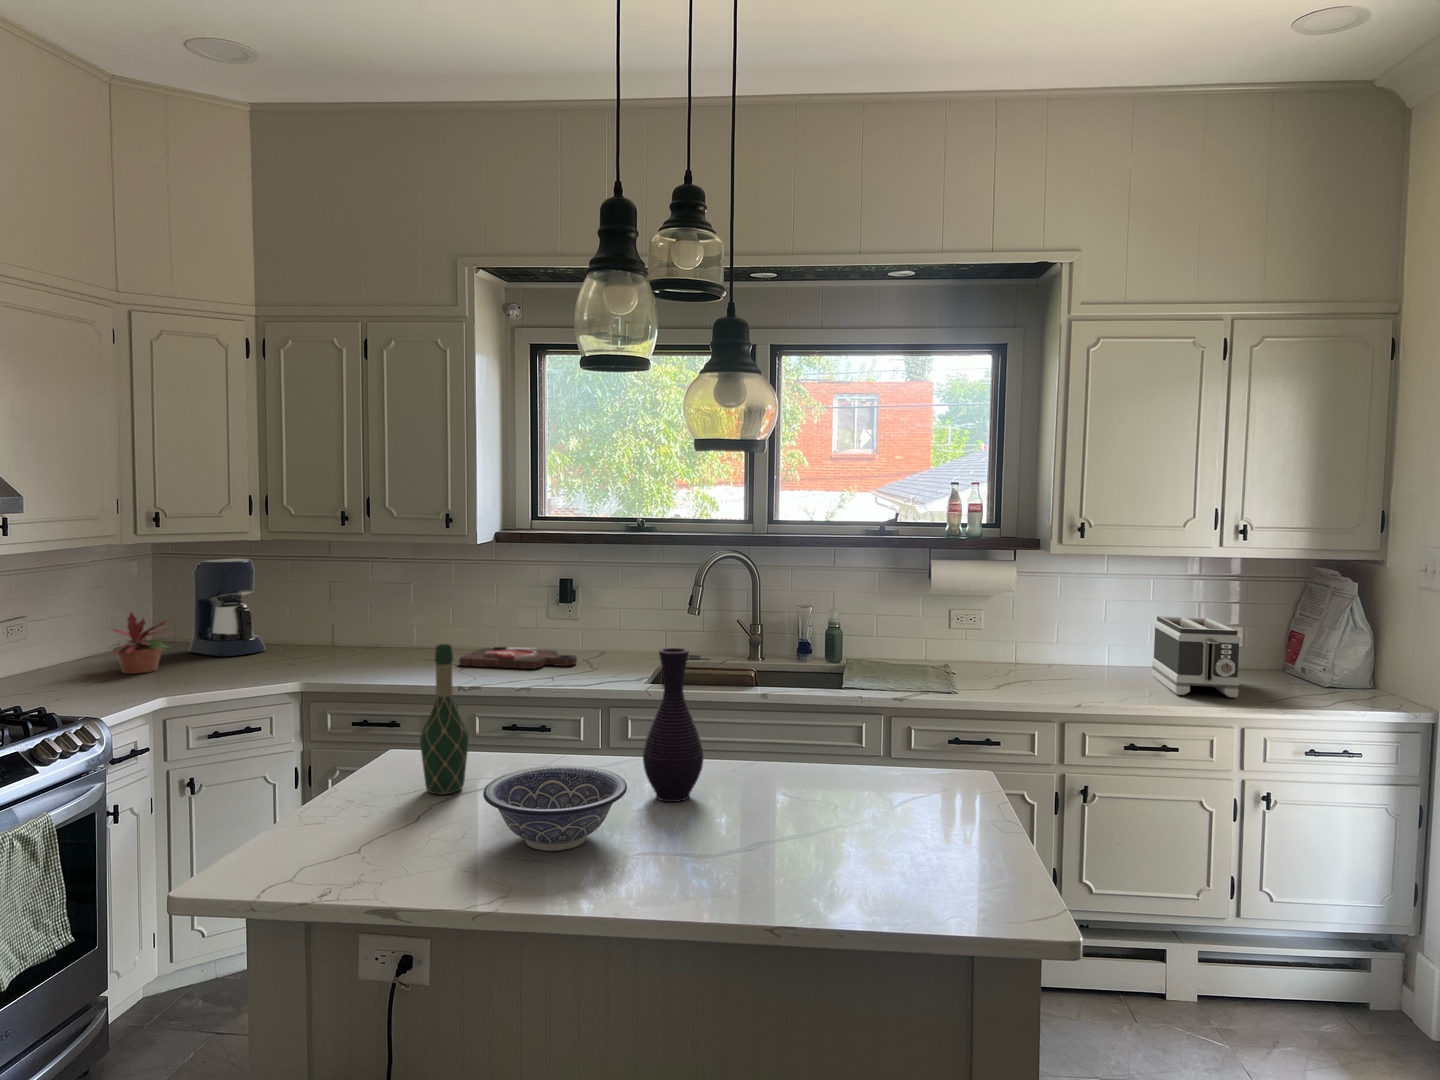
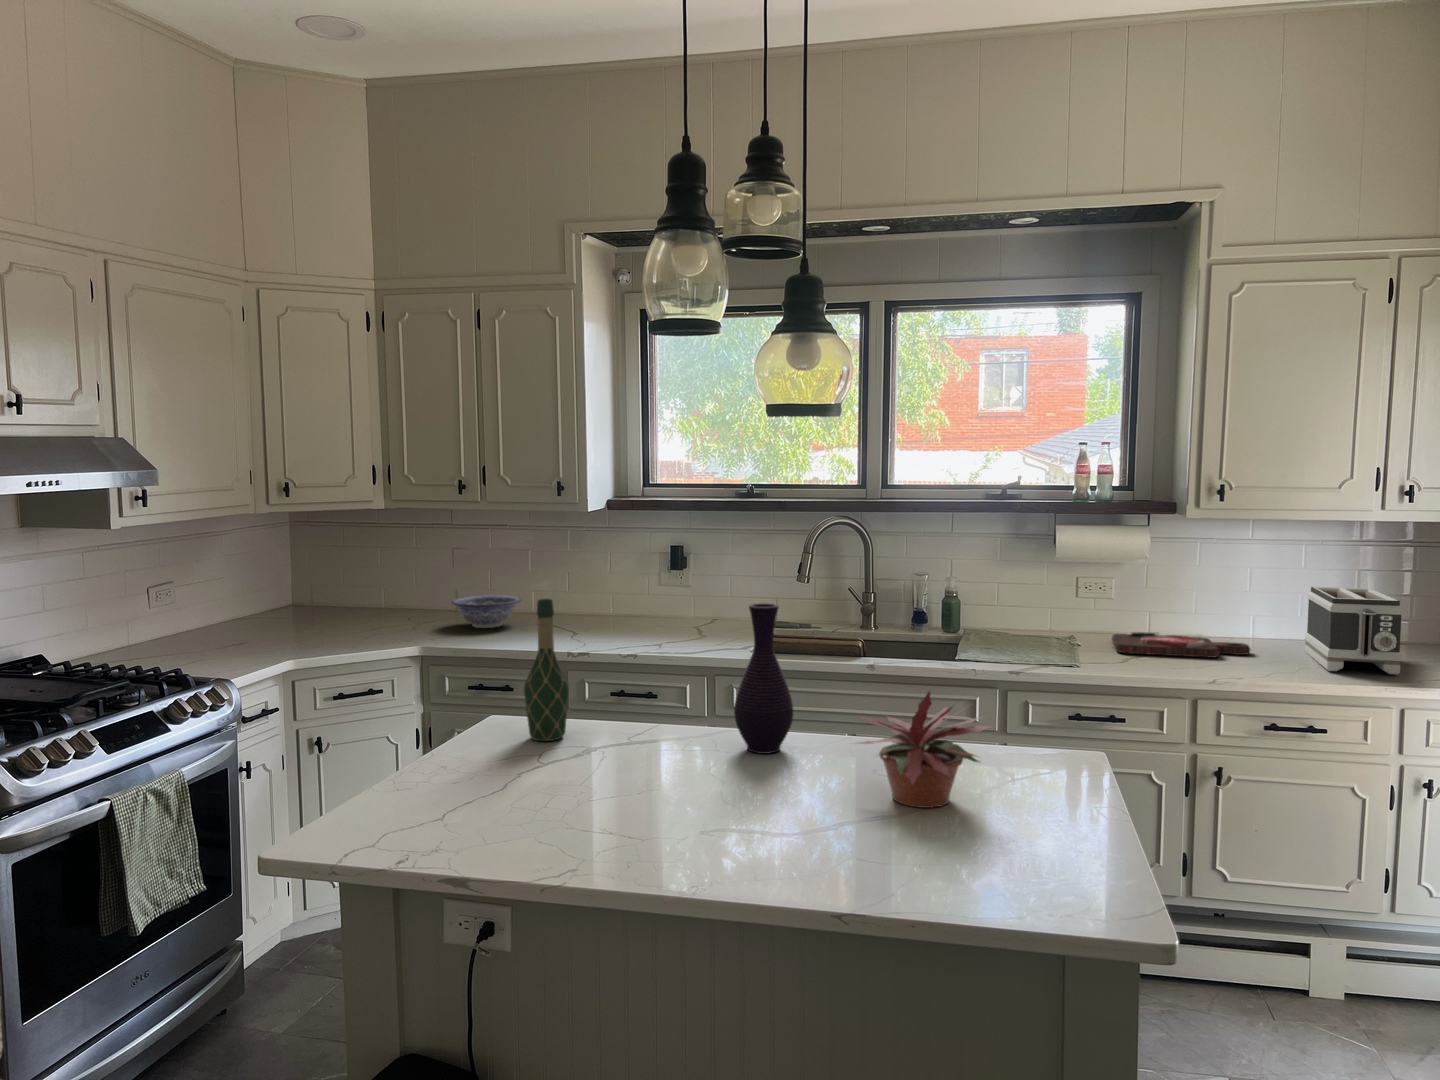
coffee maker: present [189,558,266,656] -> none [316,528,386,622]
potted plant: present [110,612,166,674] -> present [859,691,991,808]
cutting board: present [459,647,577,669] -> present [1112,632,1250,658]
decorative bowl: present [483,766,627,851] -> present [452,595,521,628]

